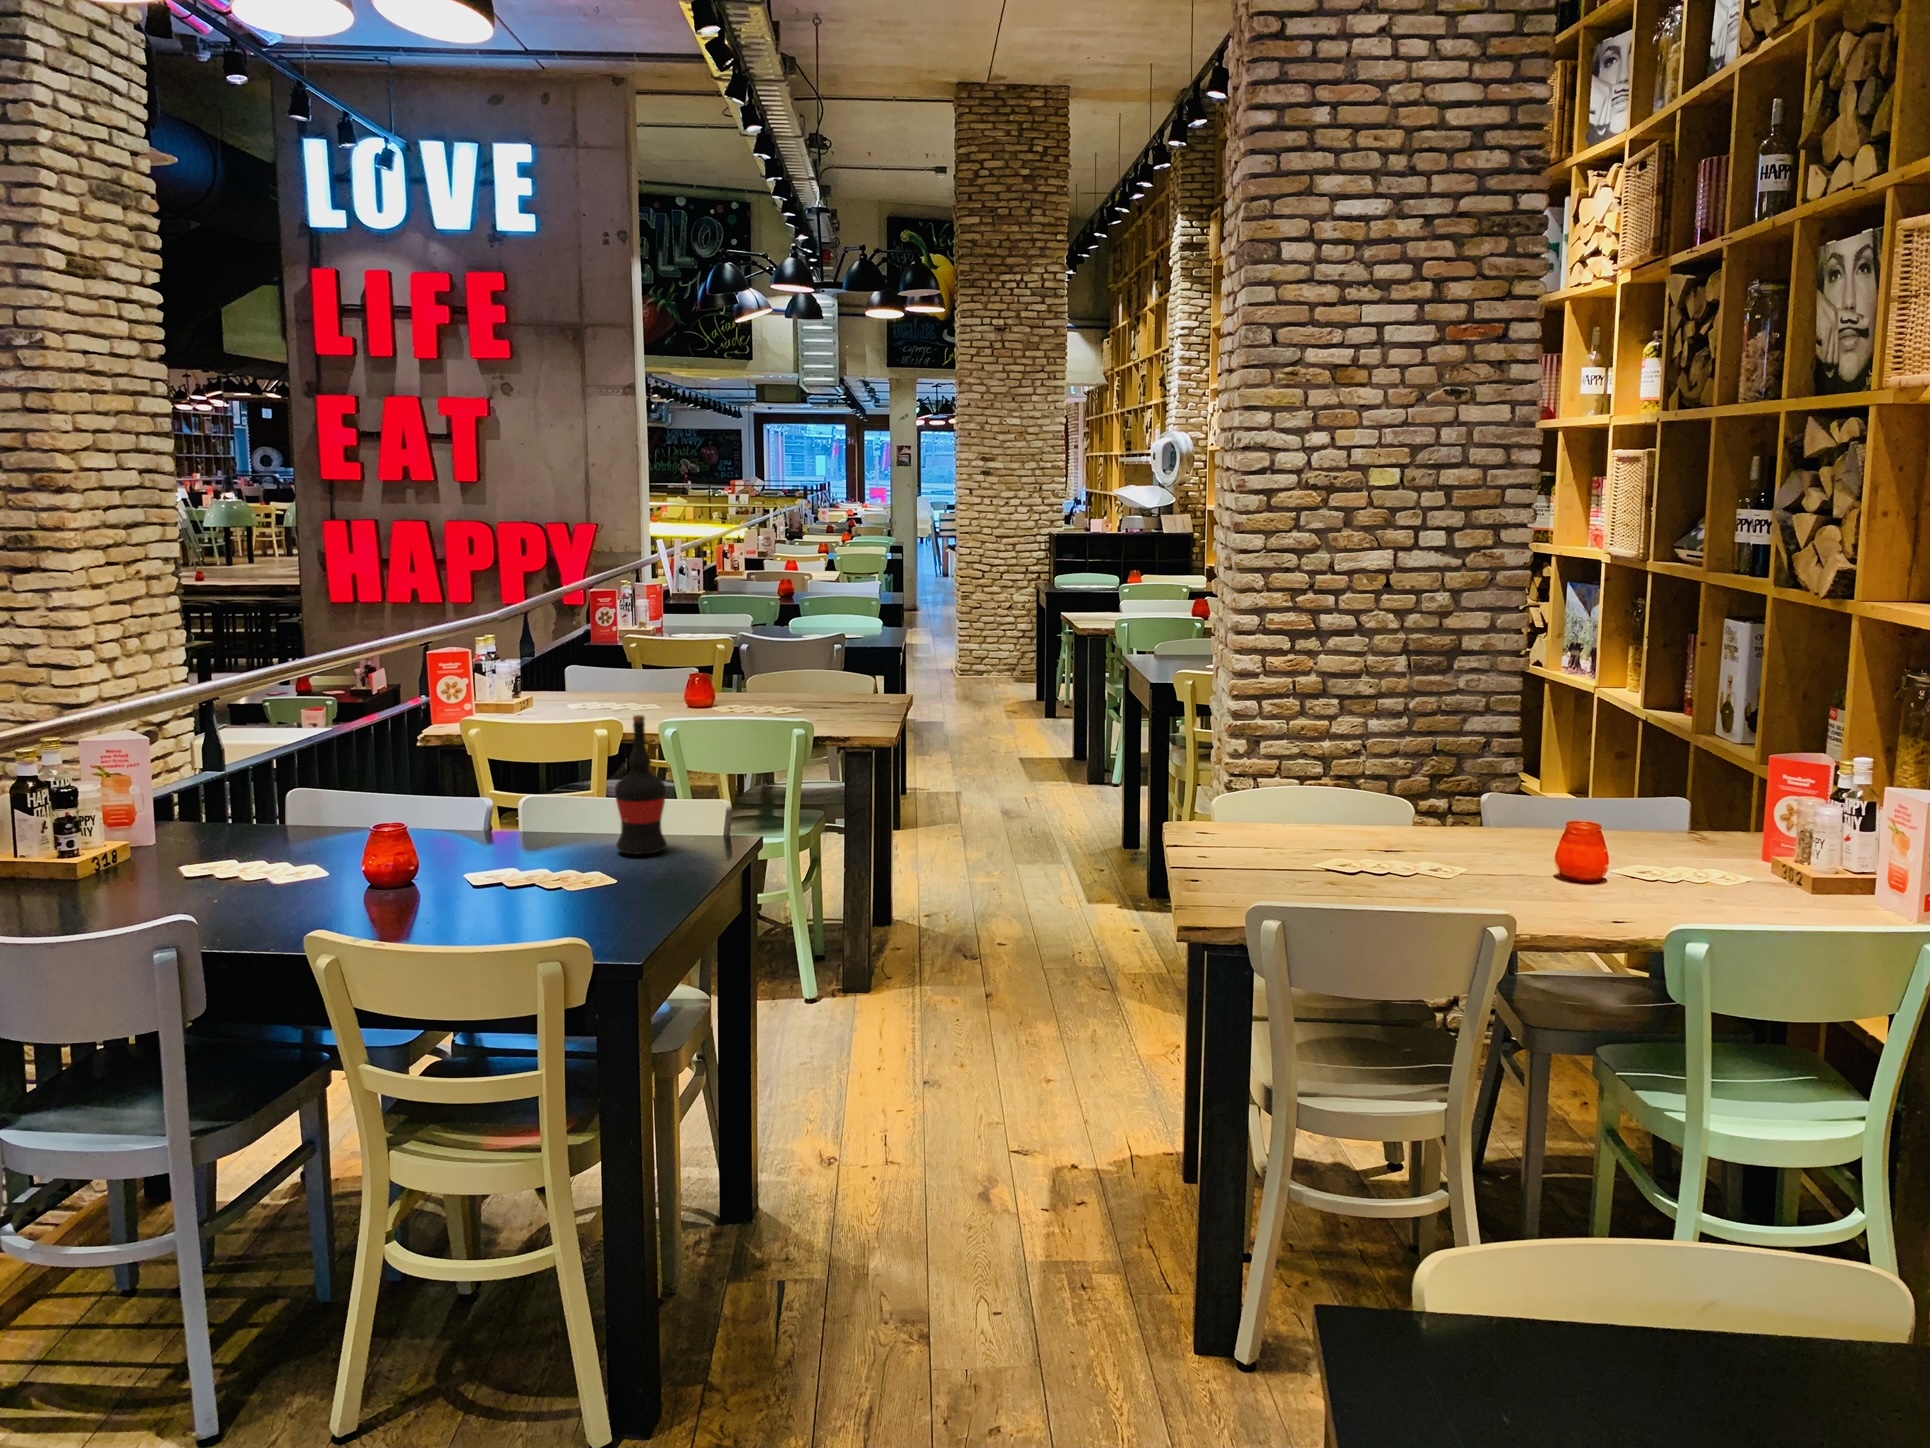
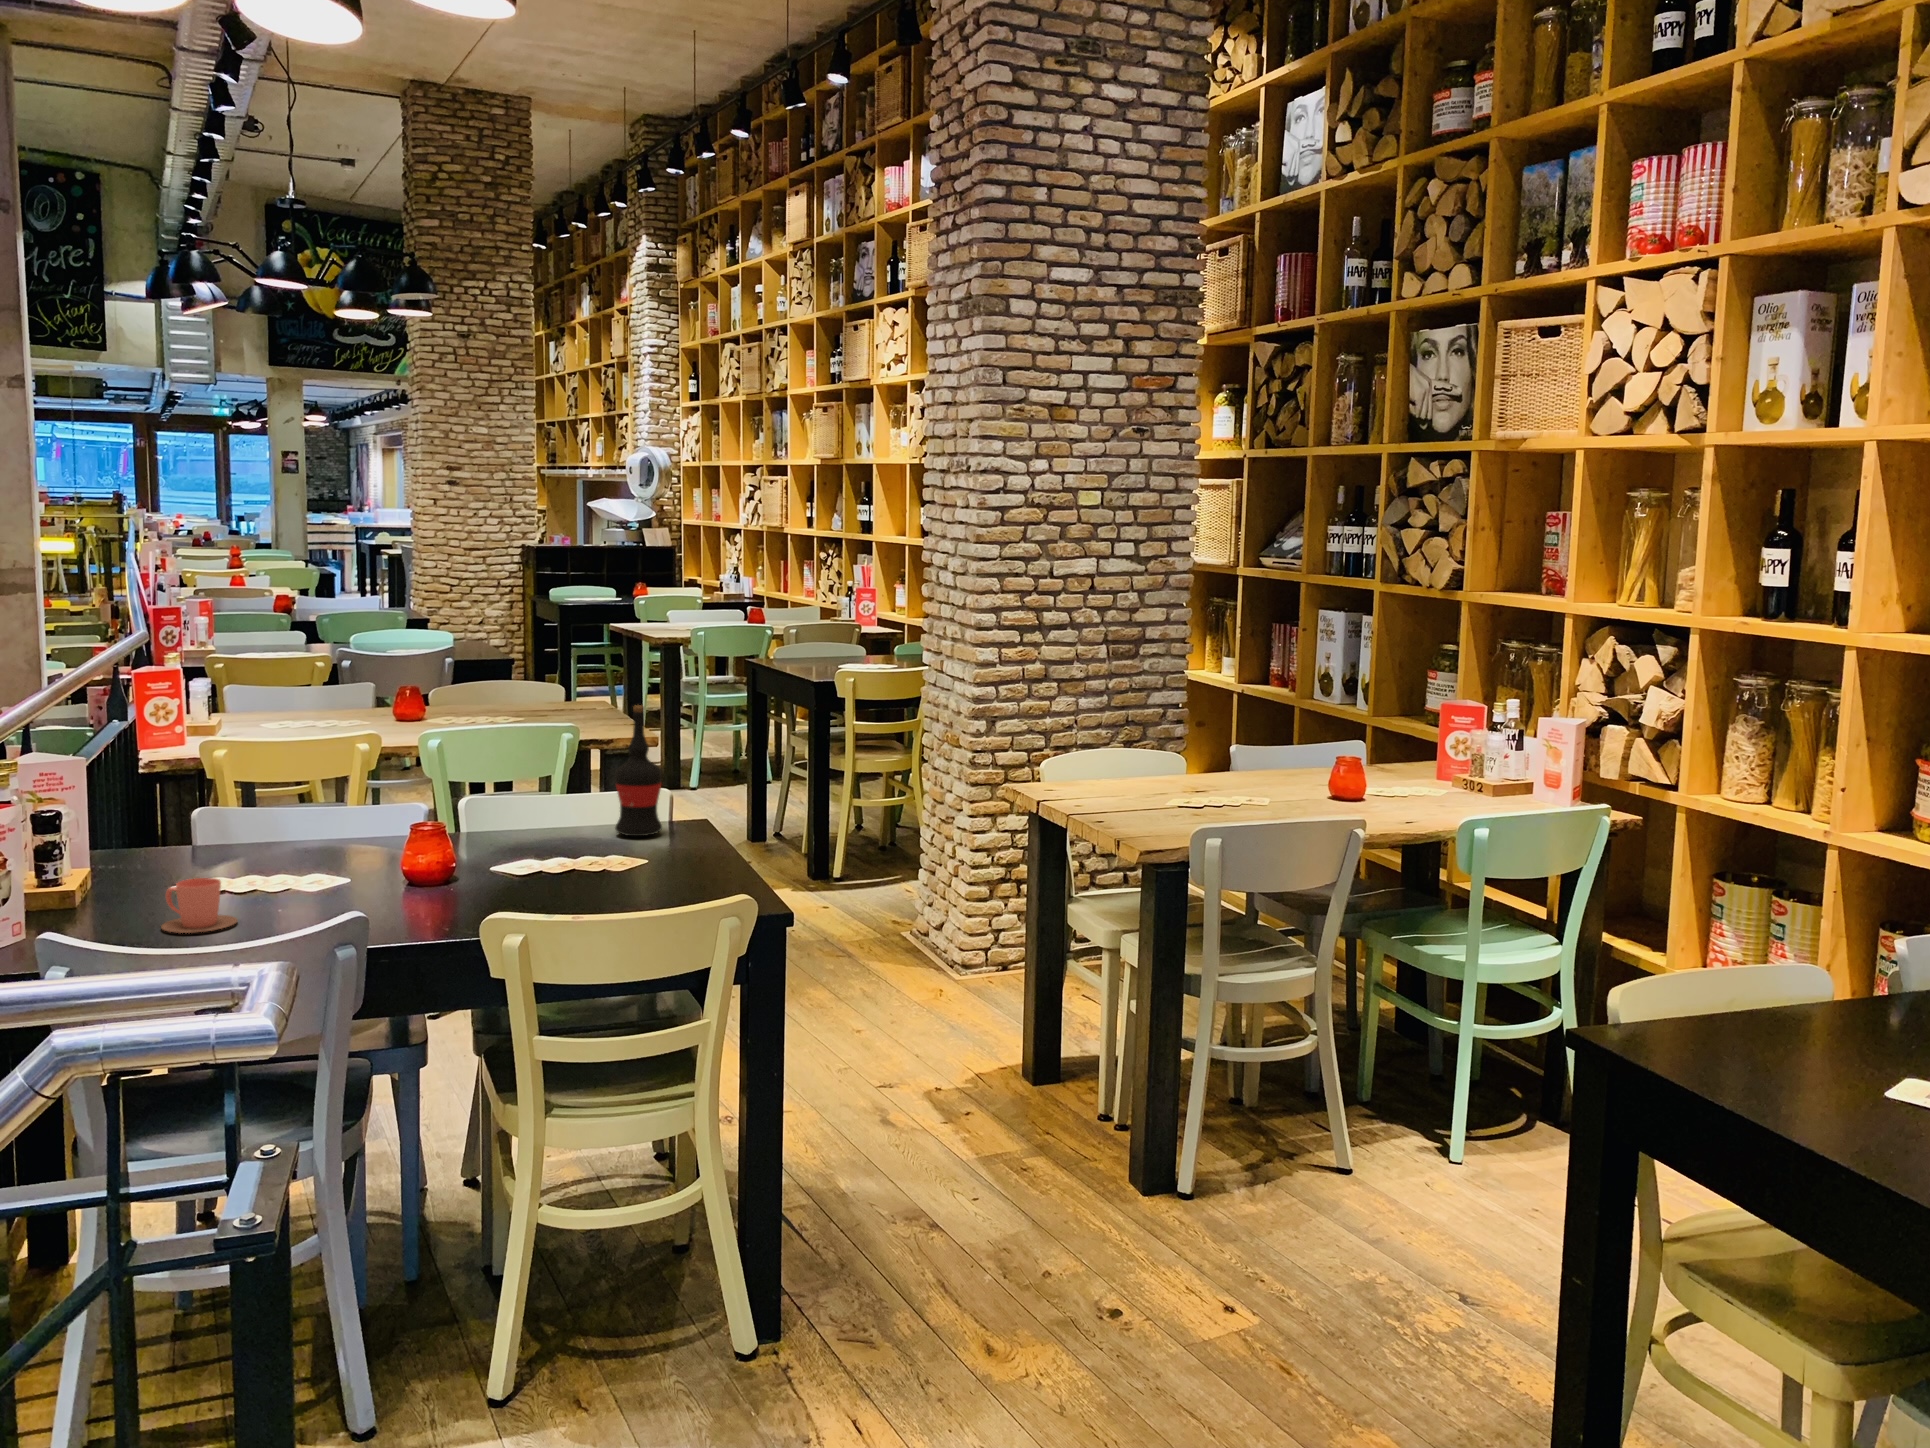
cup: none [56,868,132,921] -> present [161,878,238,933]

